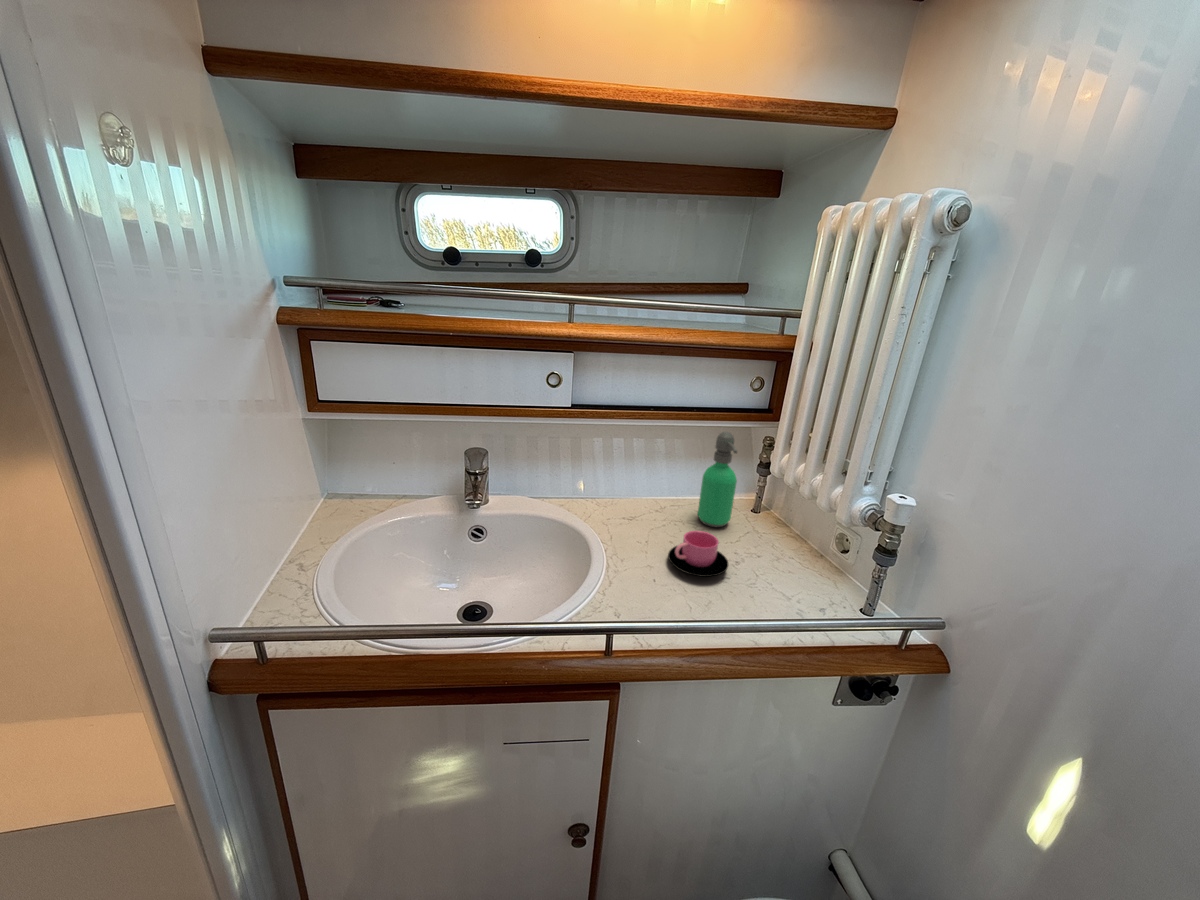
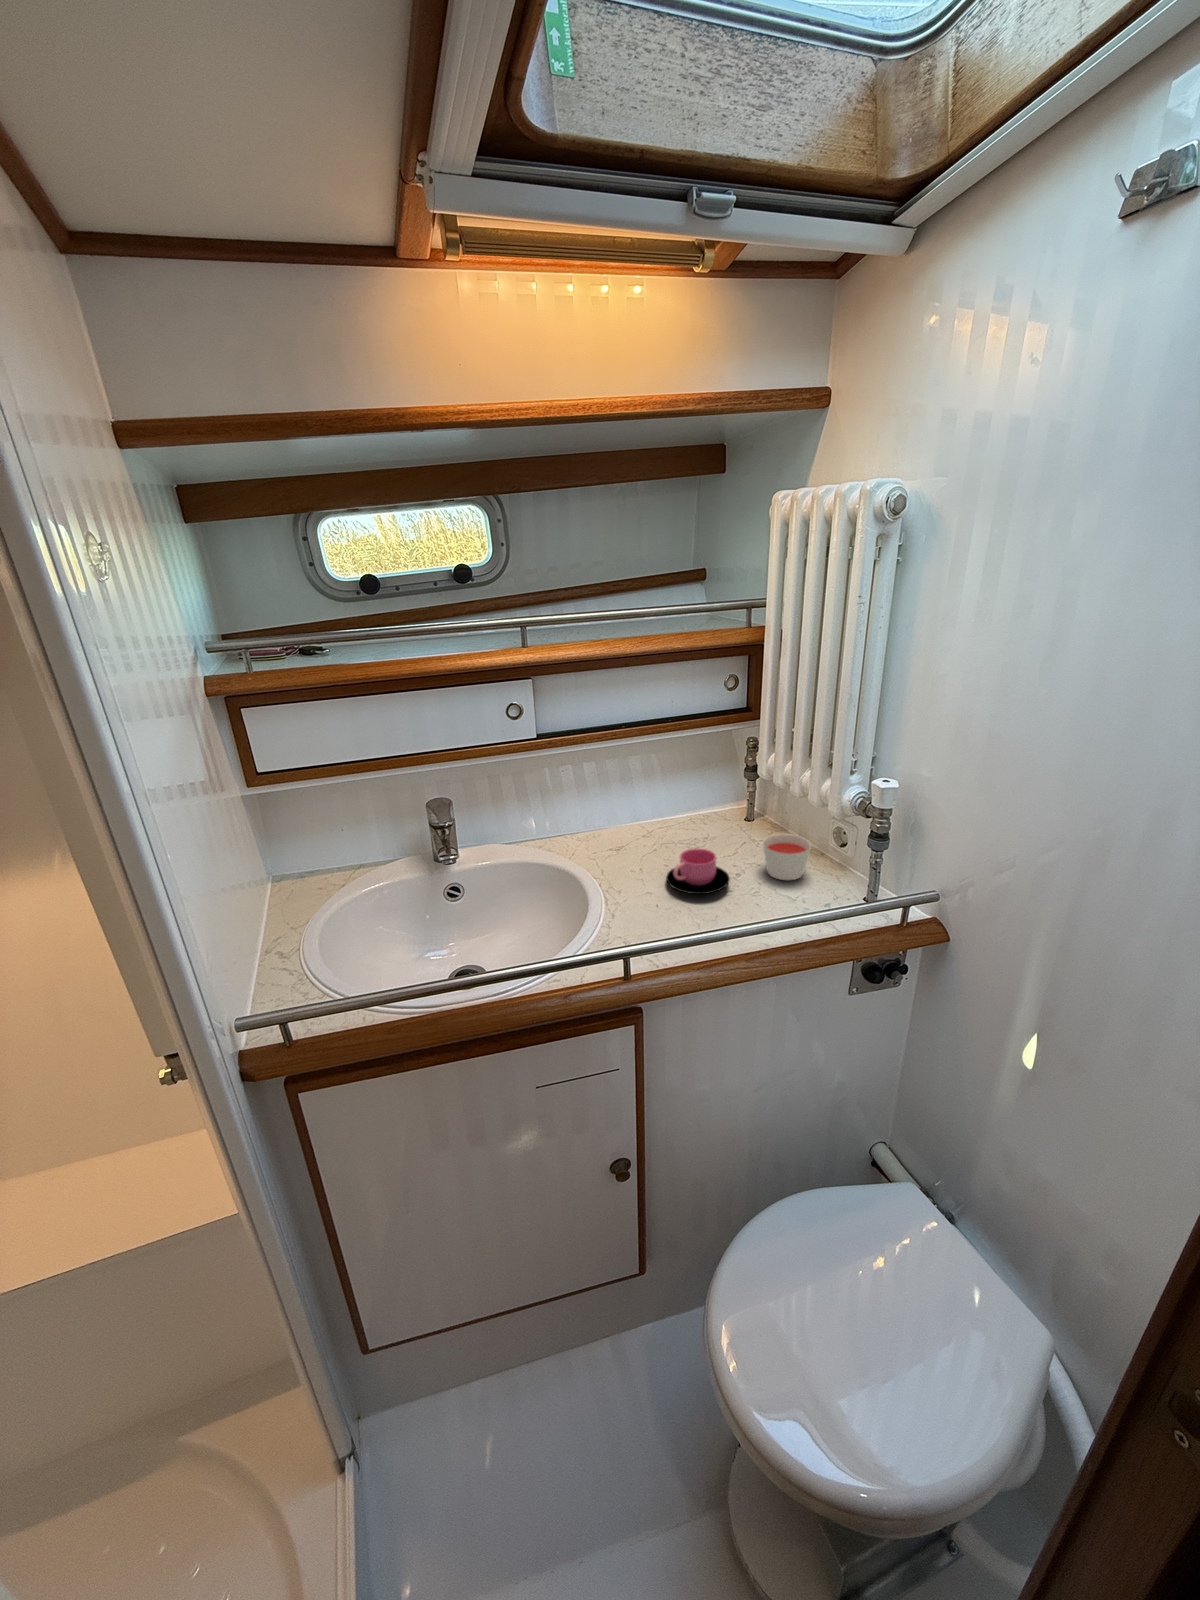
soap dispenser: present [698,432,737,527] -> none [689,739,725,843]
candle: none [765,530,813,577] -> present [763,834,811,880]

